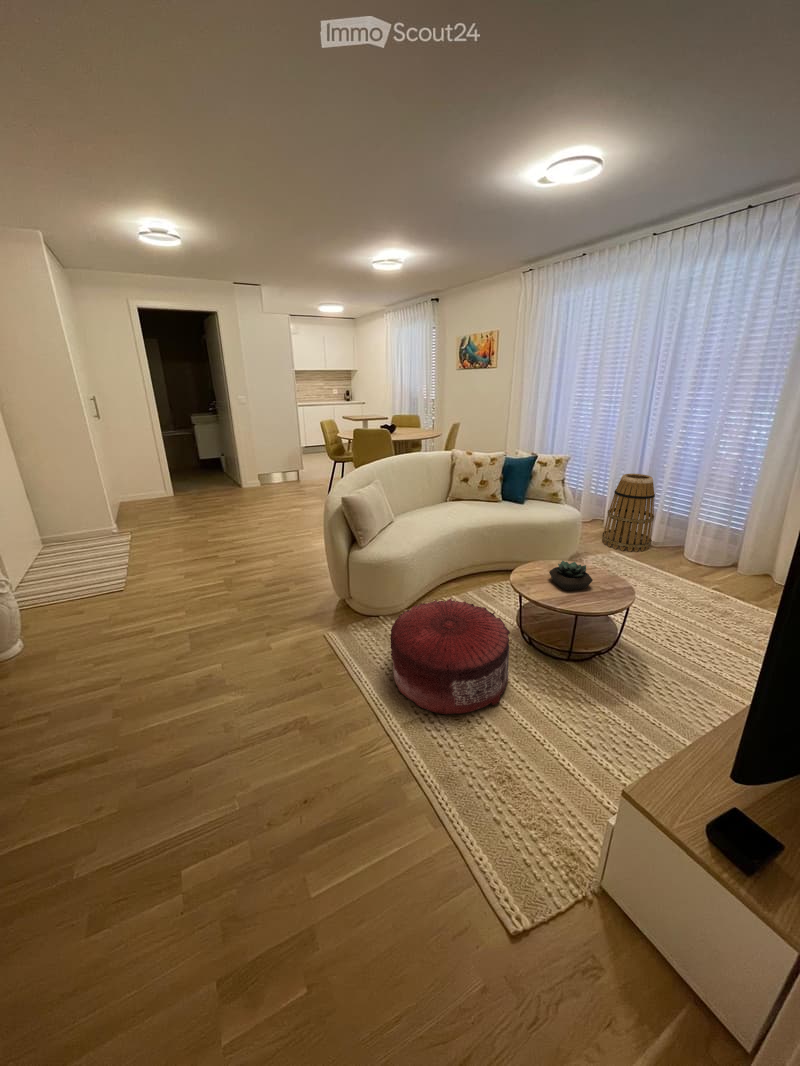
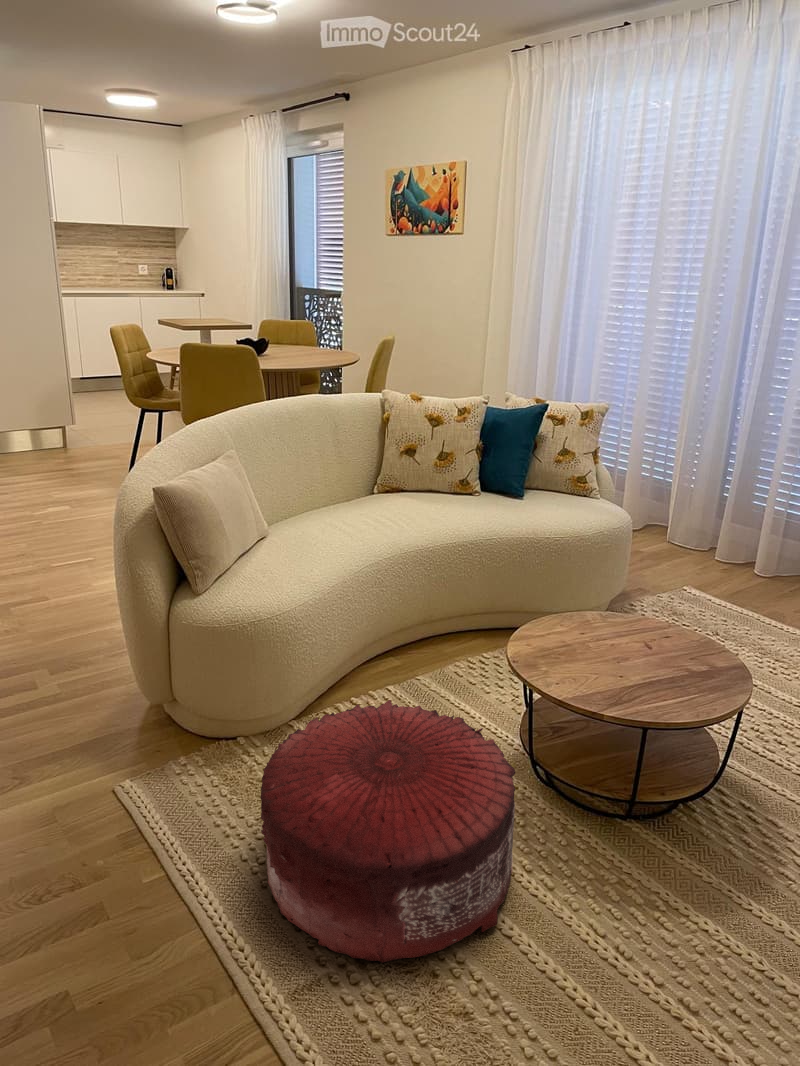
basket: present [602,474,655,552] -> none [669,441,764,589]
succulent plant: present [549,561,593,590] -> none [587,615,672,676]

